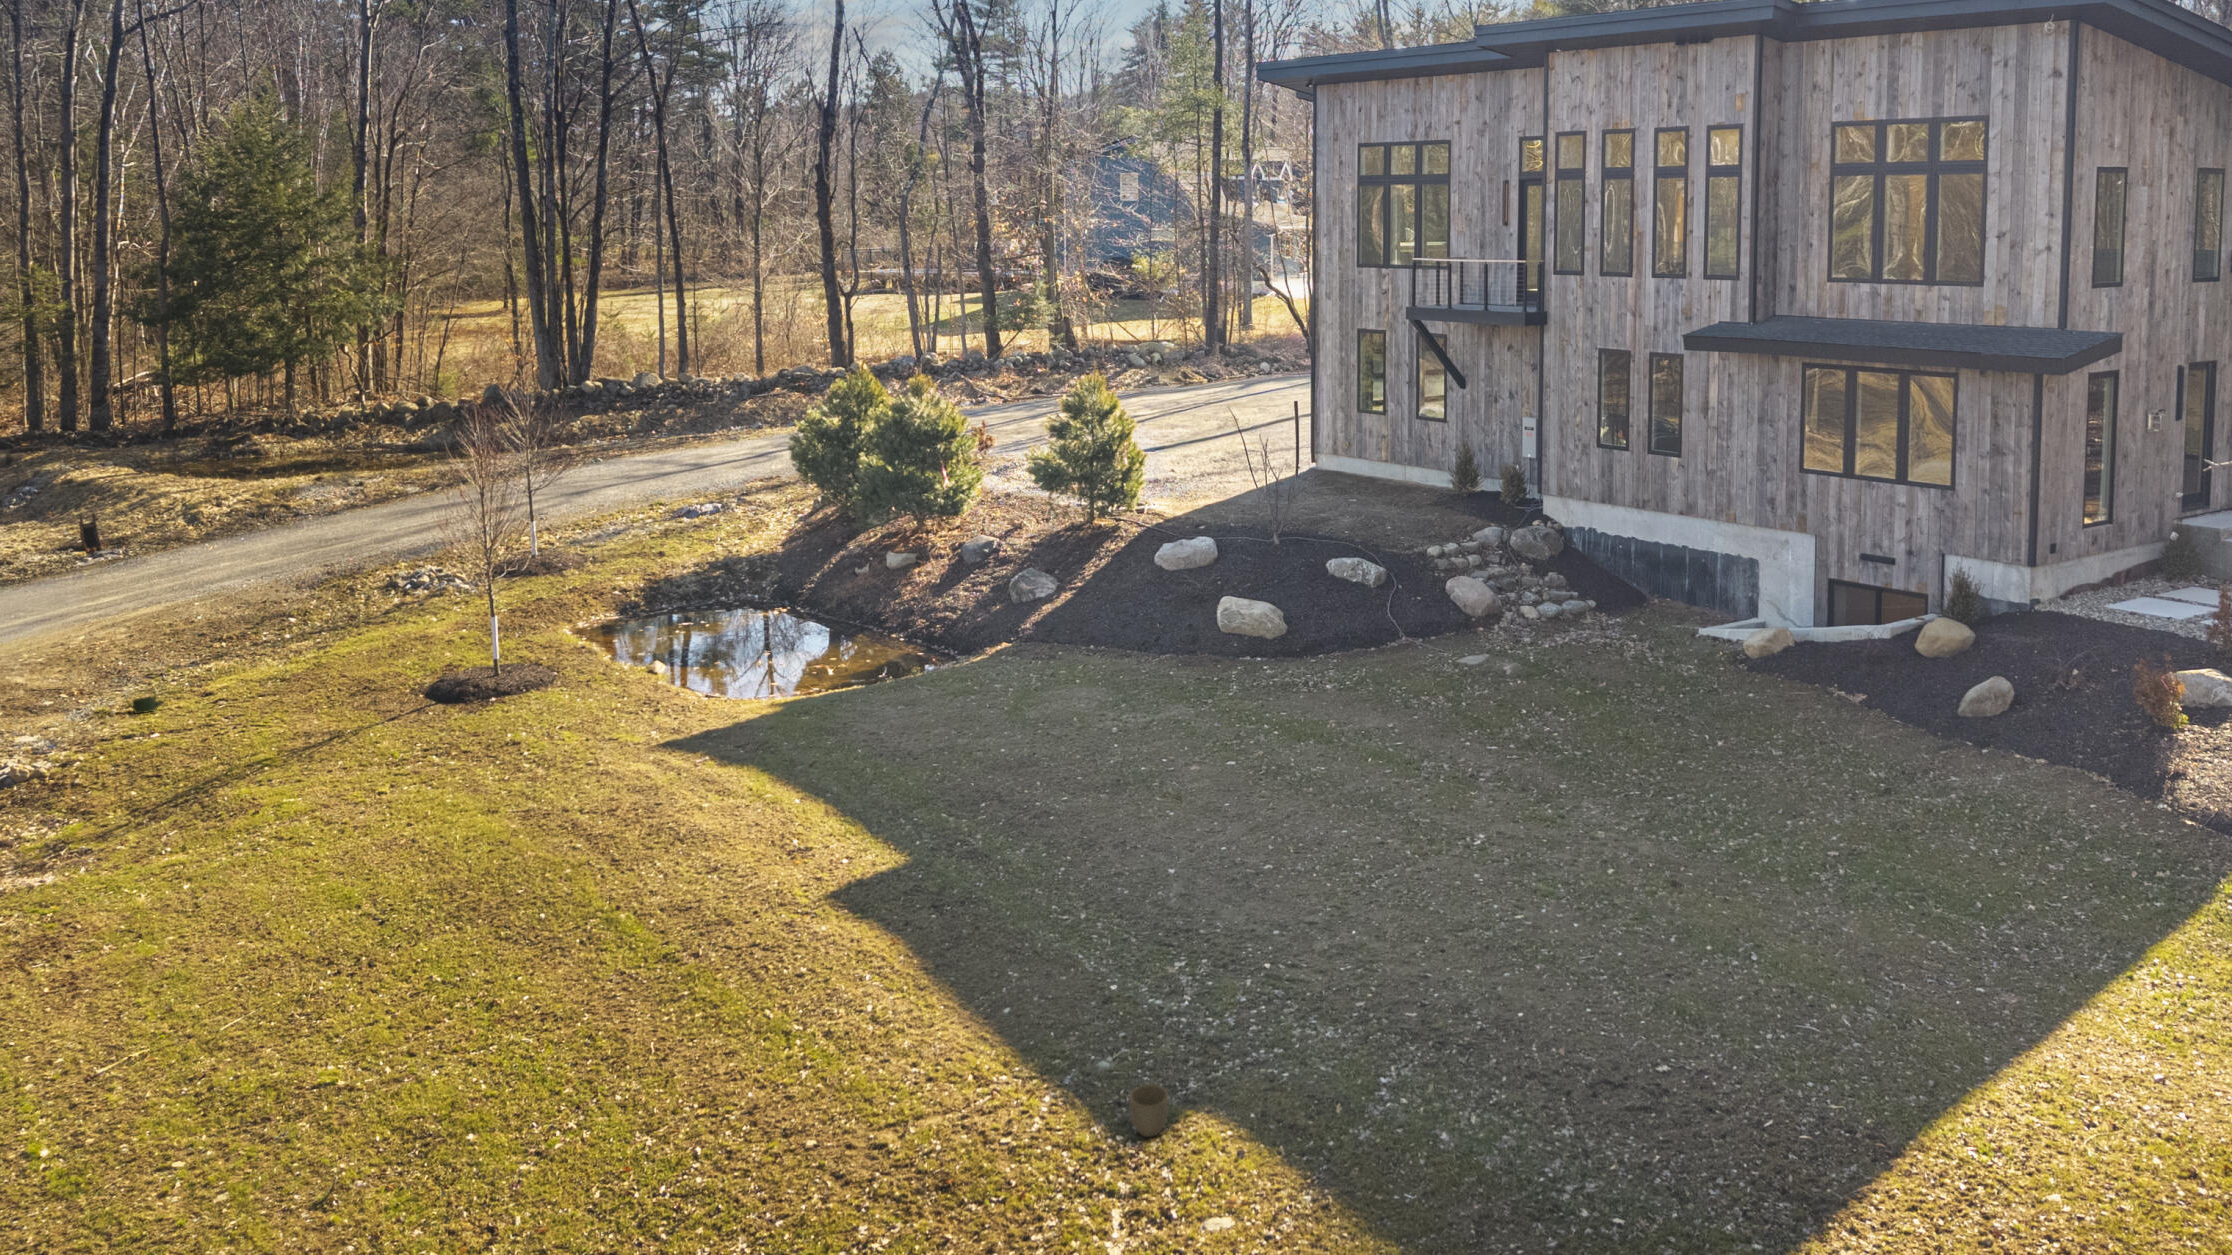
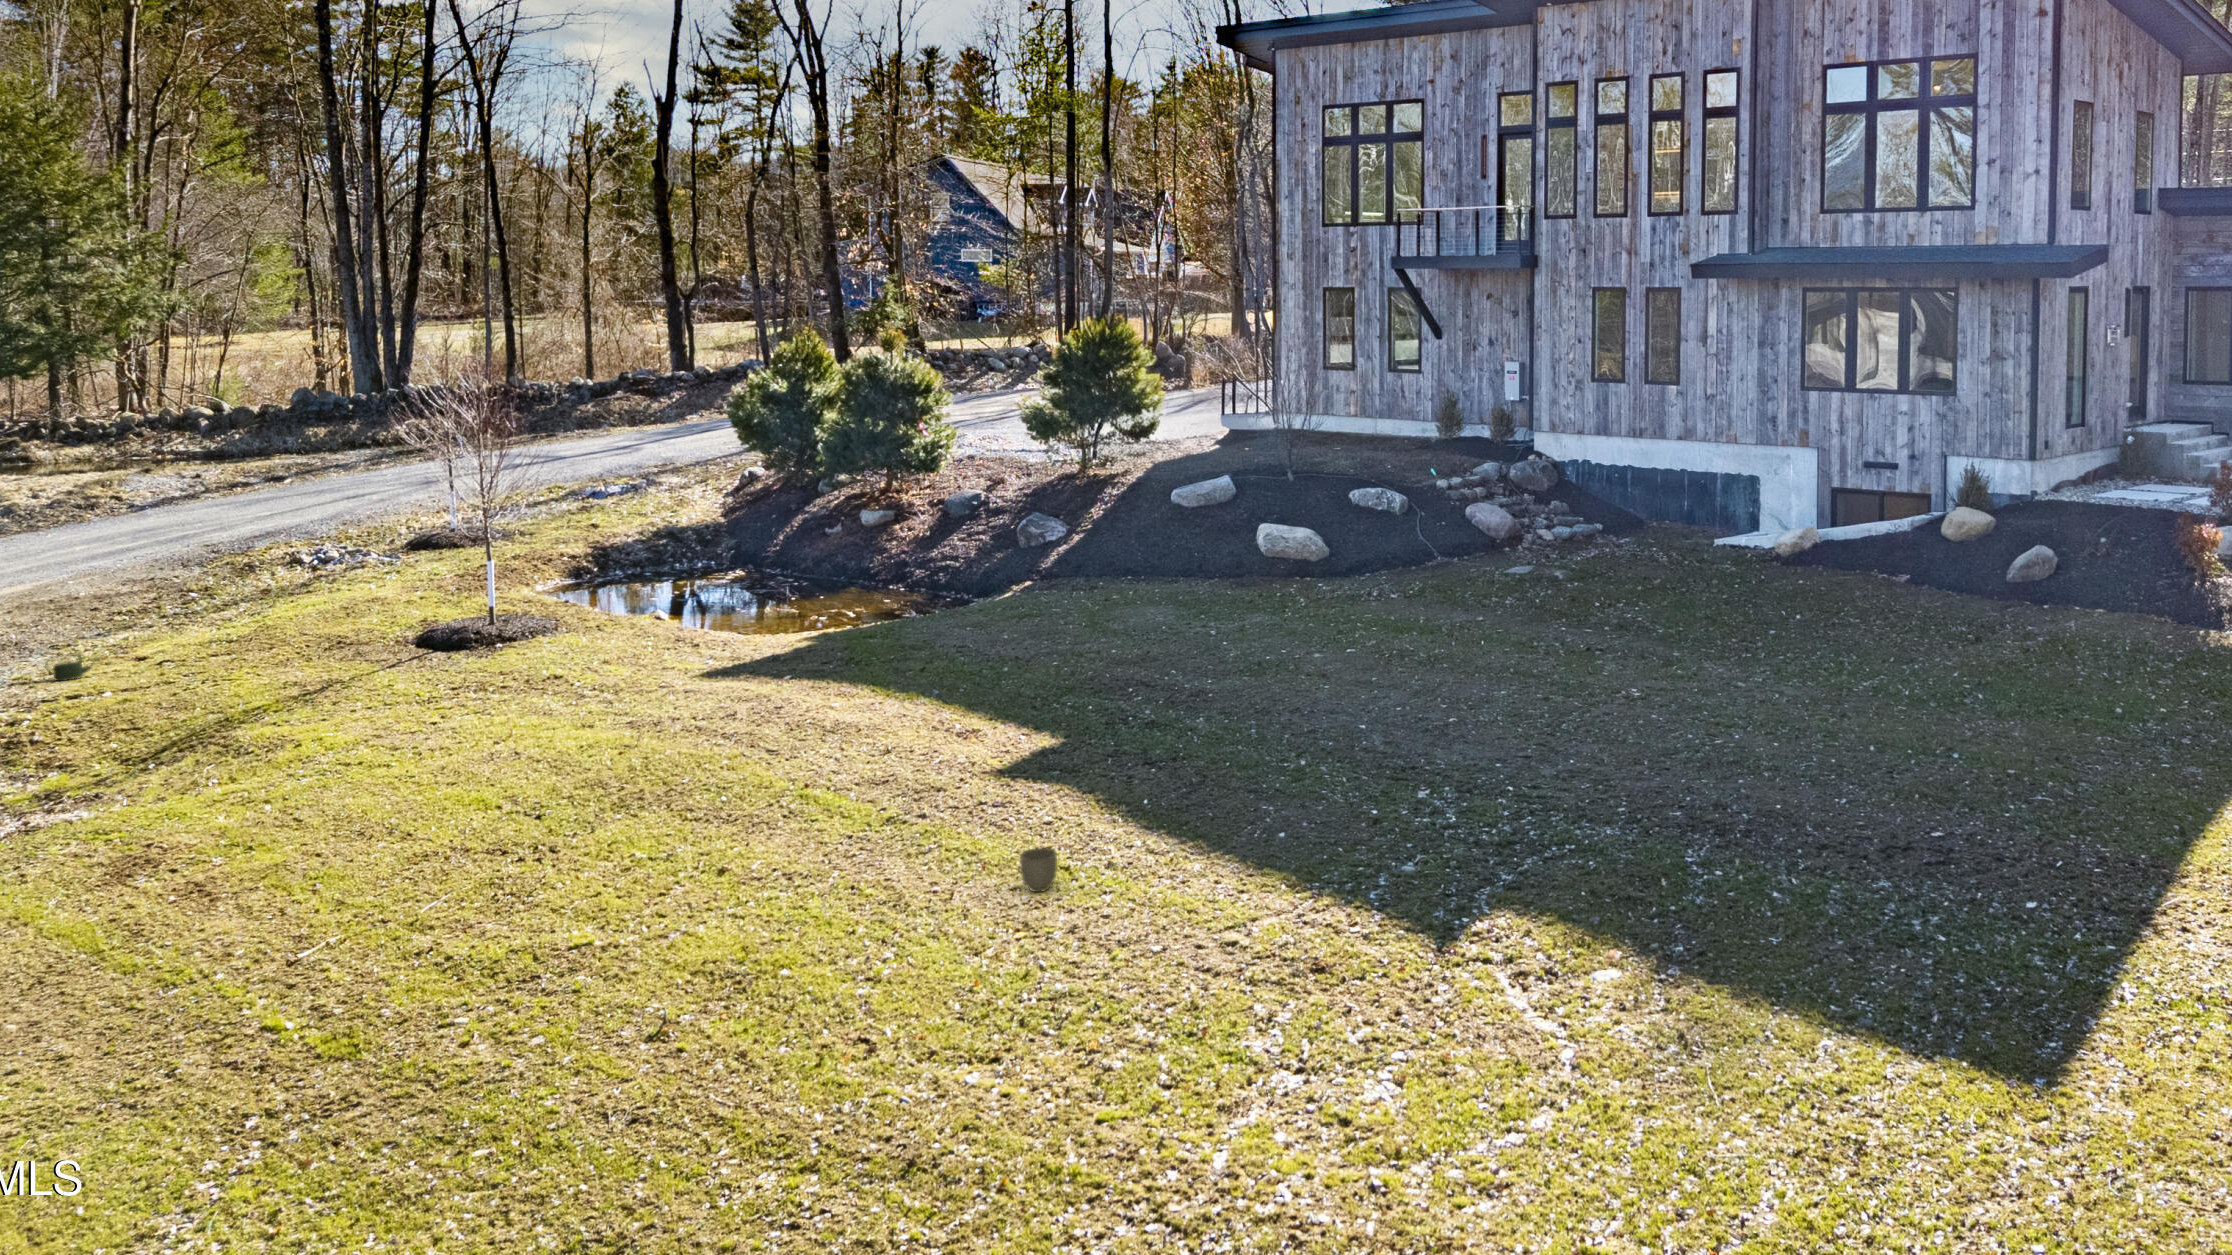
planter: present [1129,1084,1169,1137] -> present [1020,848,1057,892]

